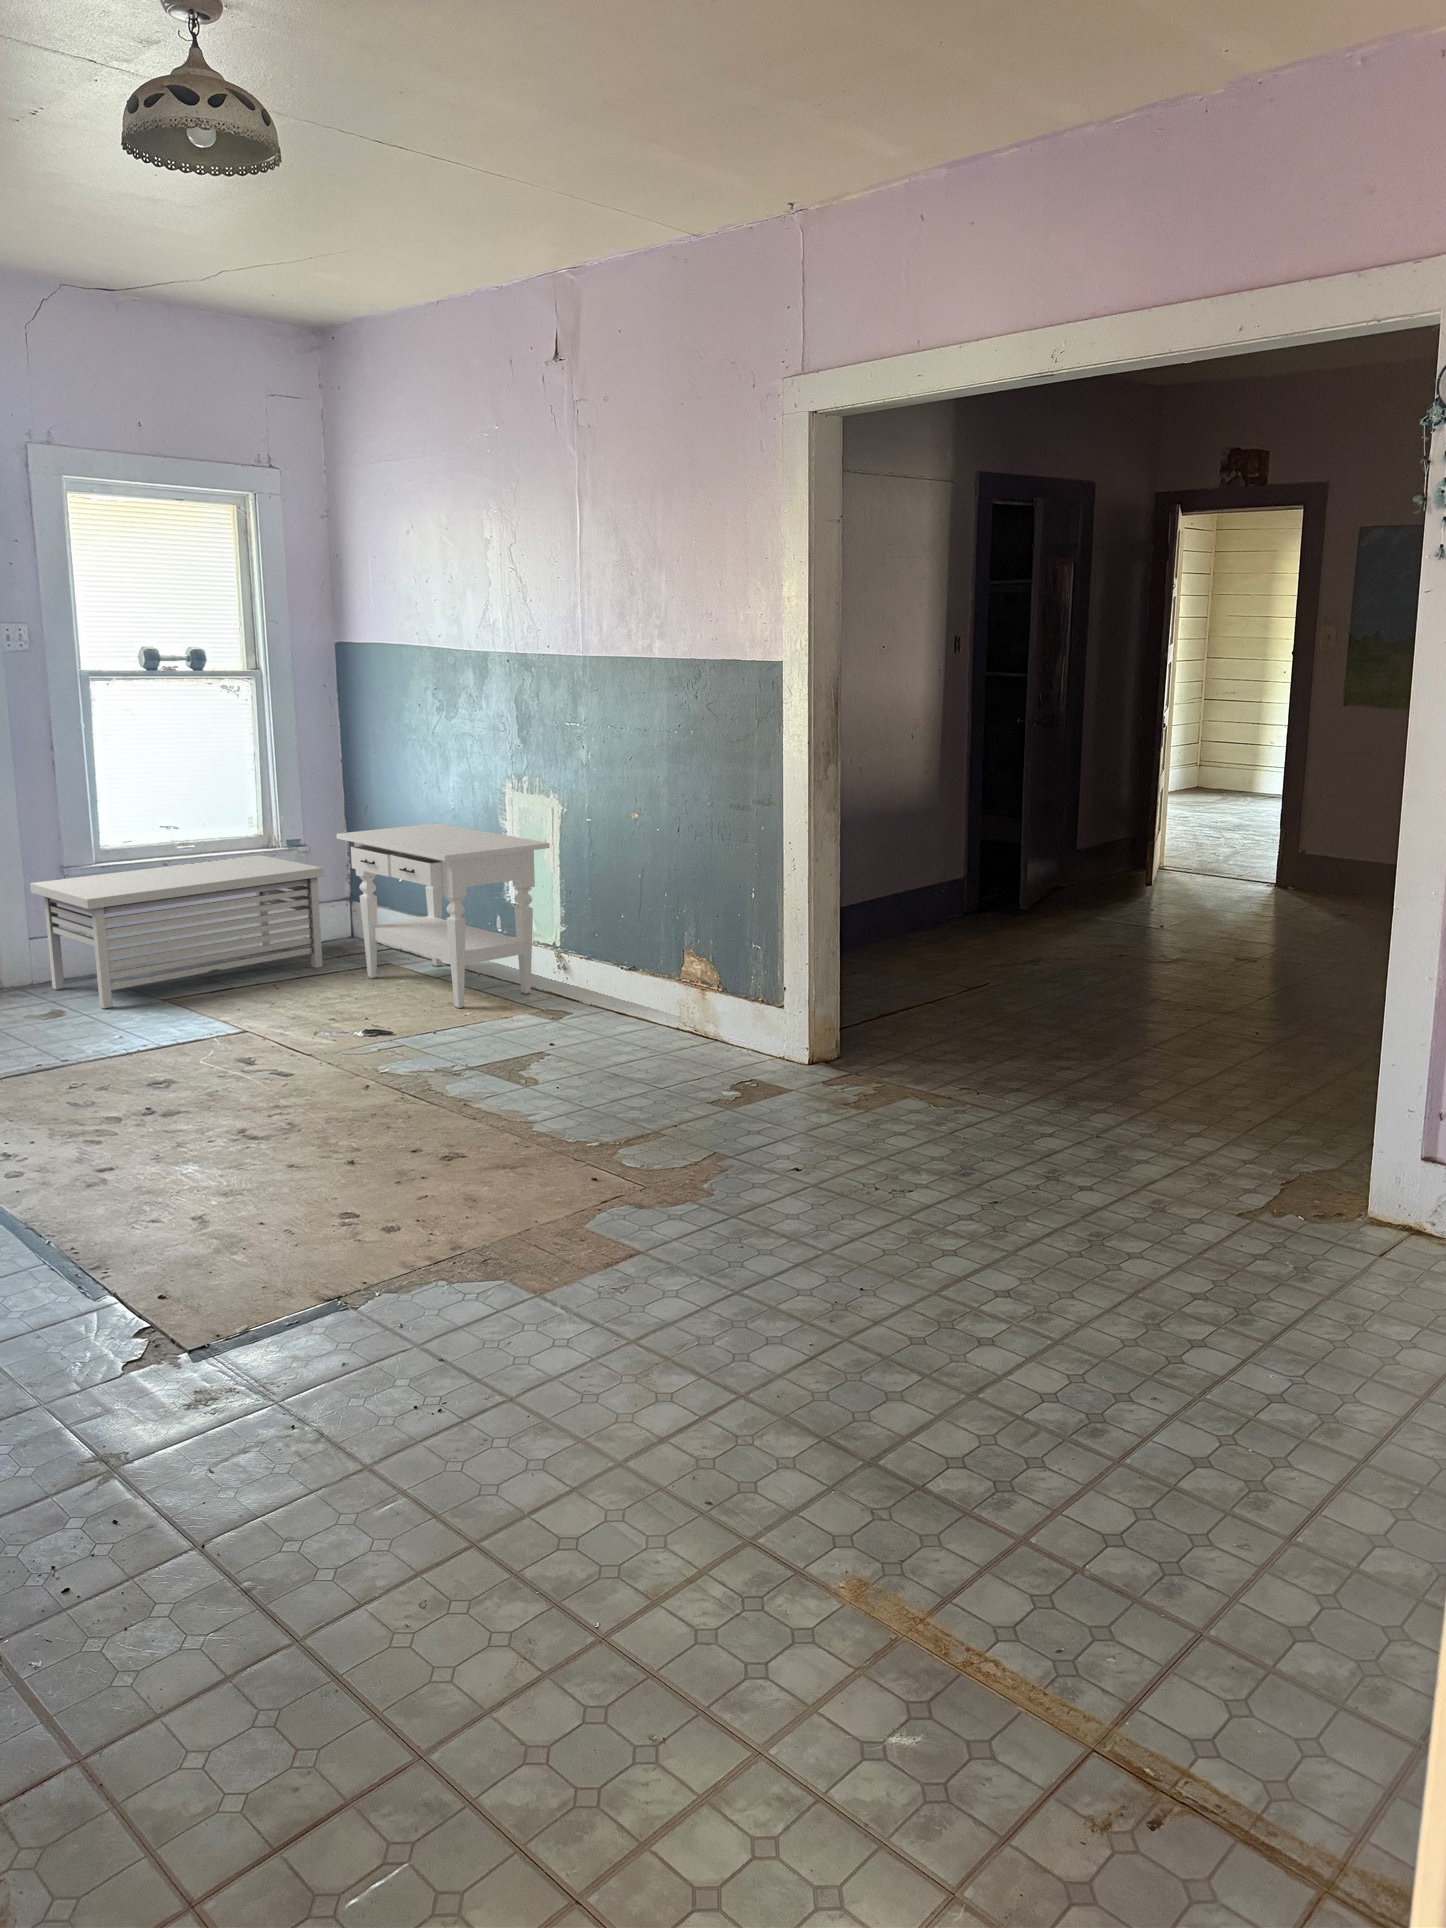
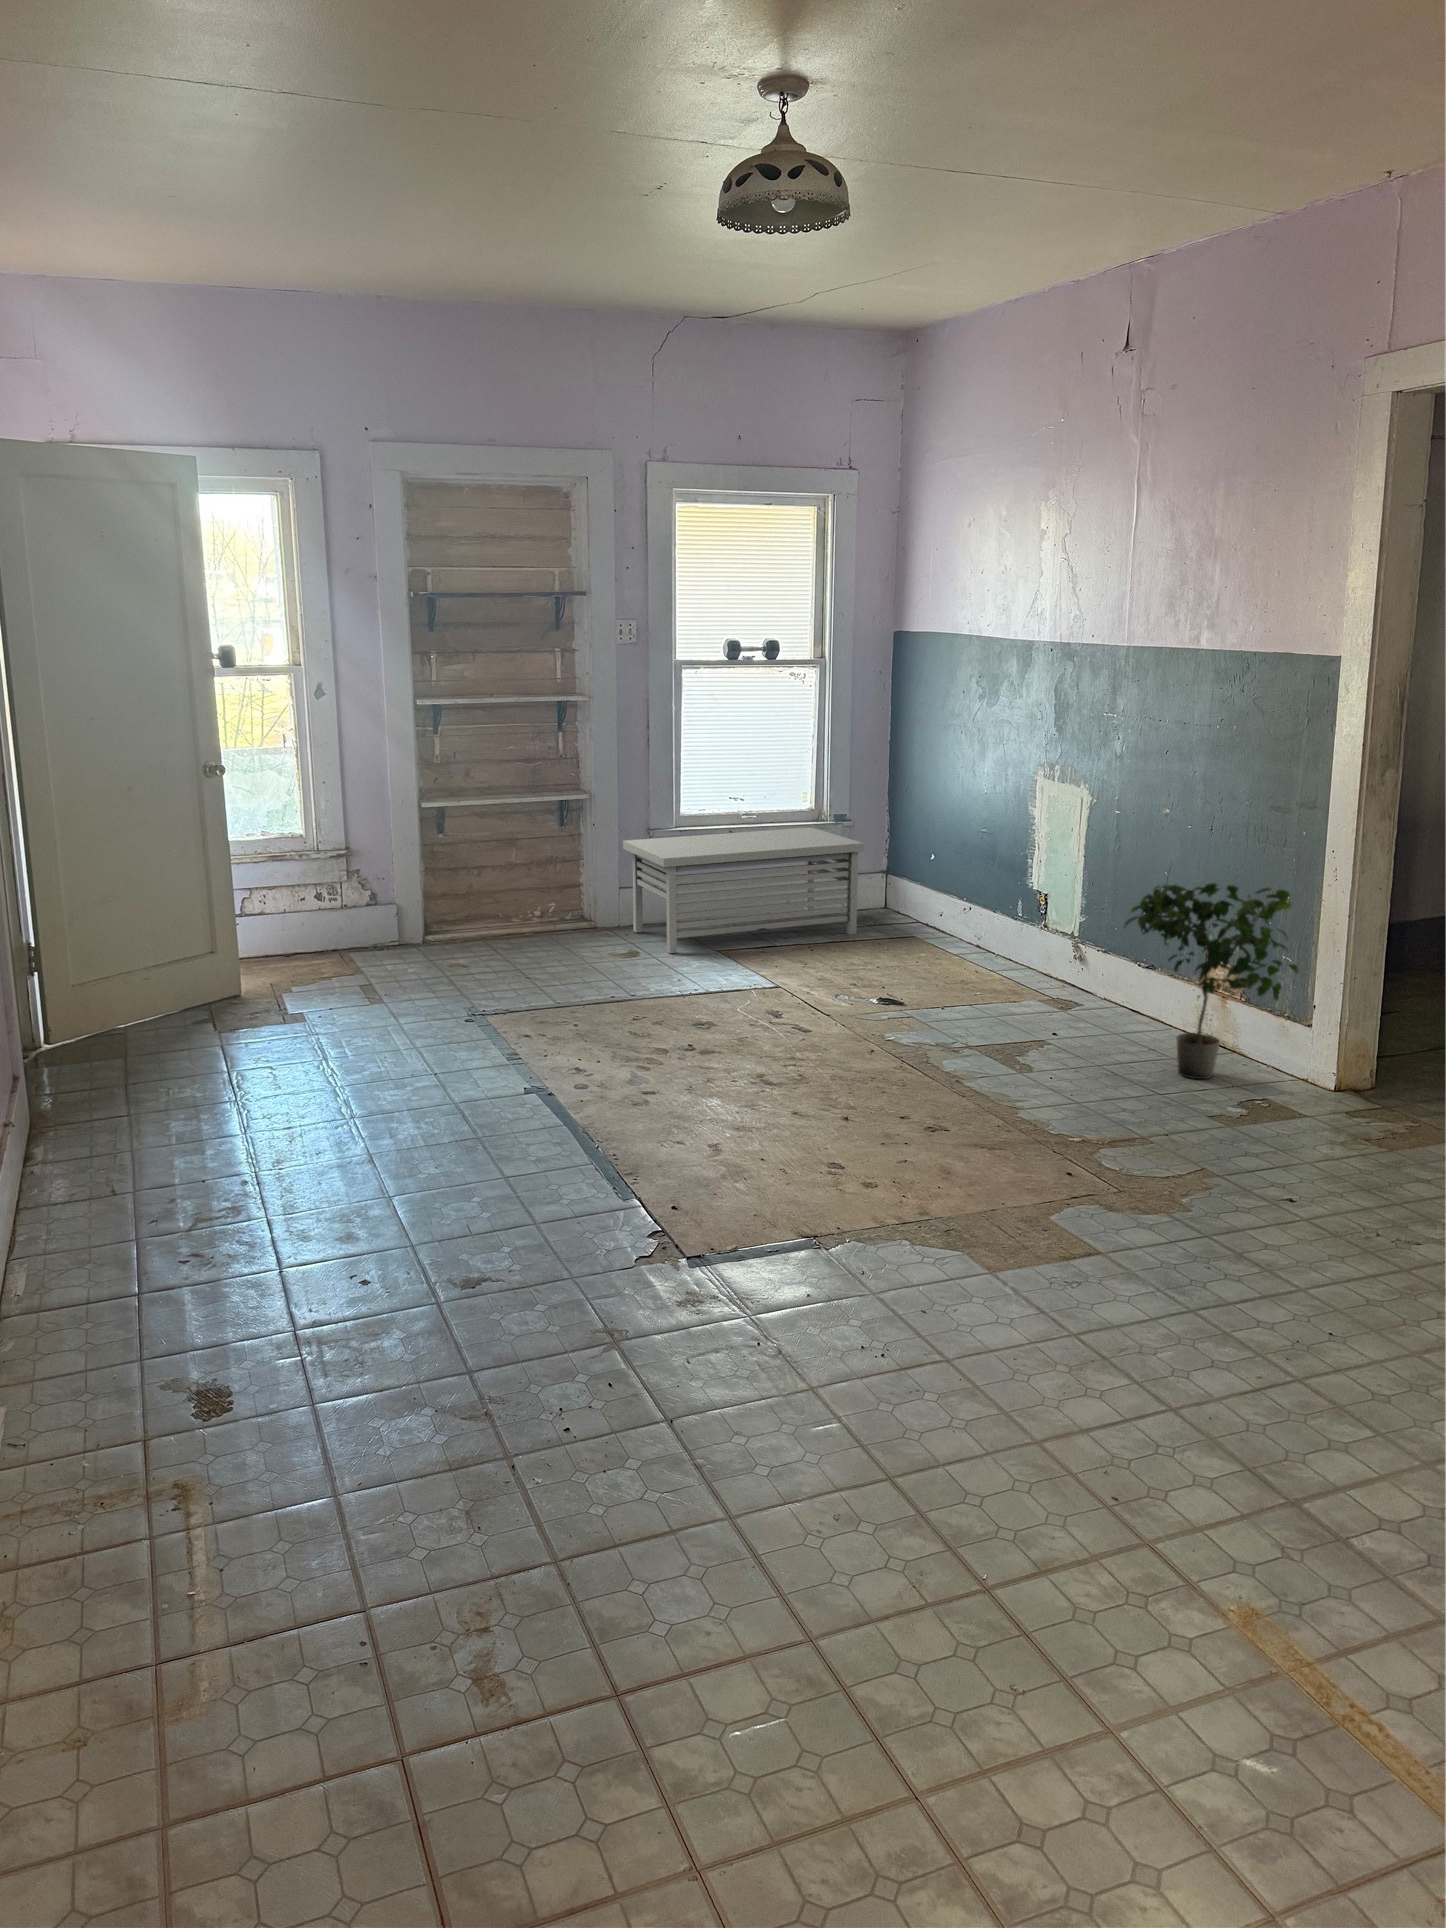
side table: present [336,823,550,1008] -> none [877,808,1077,988]
potted plant: none [613,879,773,1071] -> present [1124,883,1299,1079]

